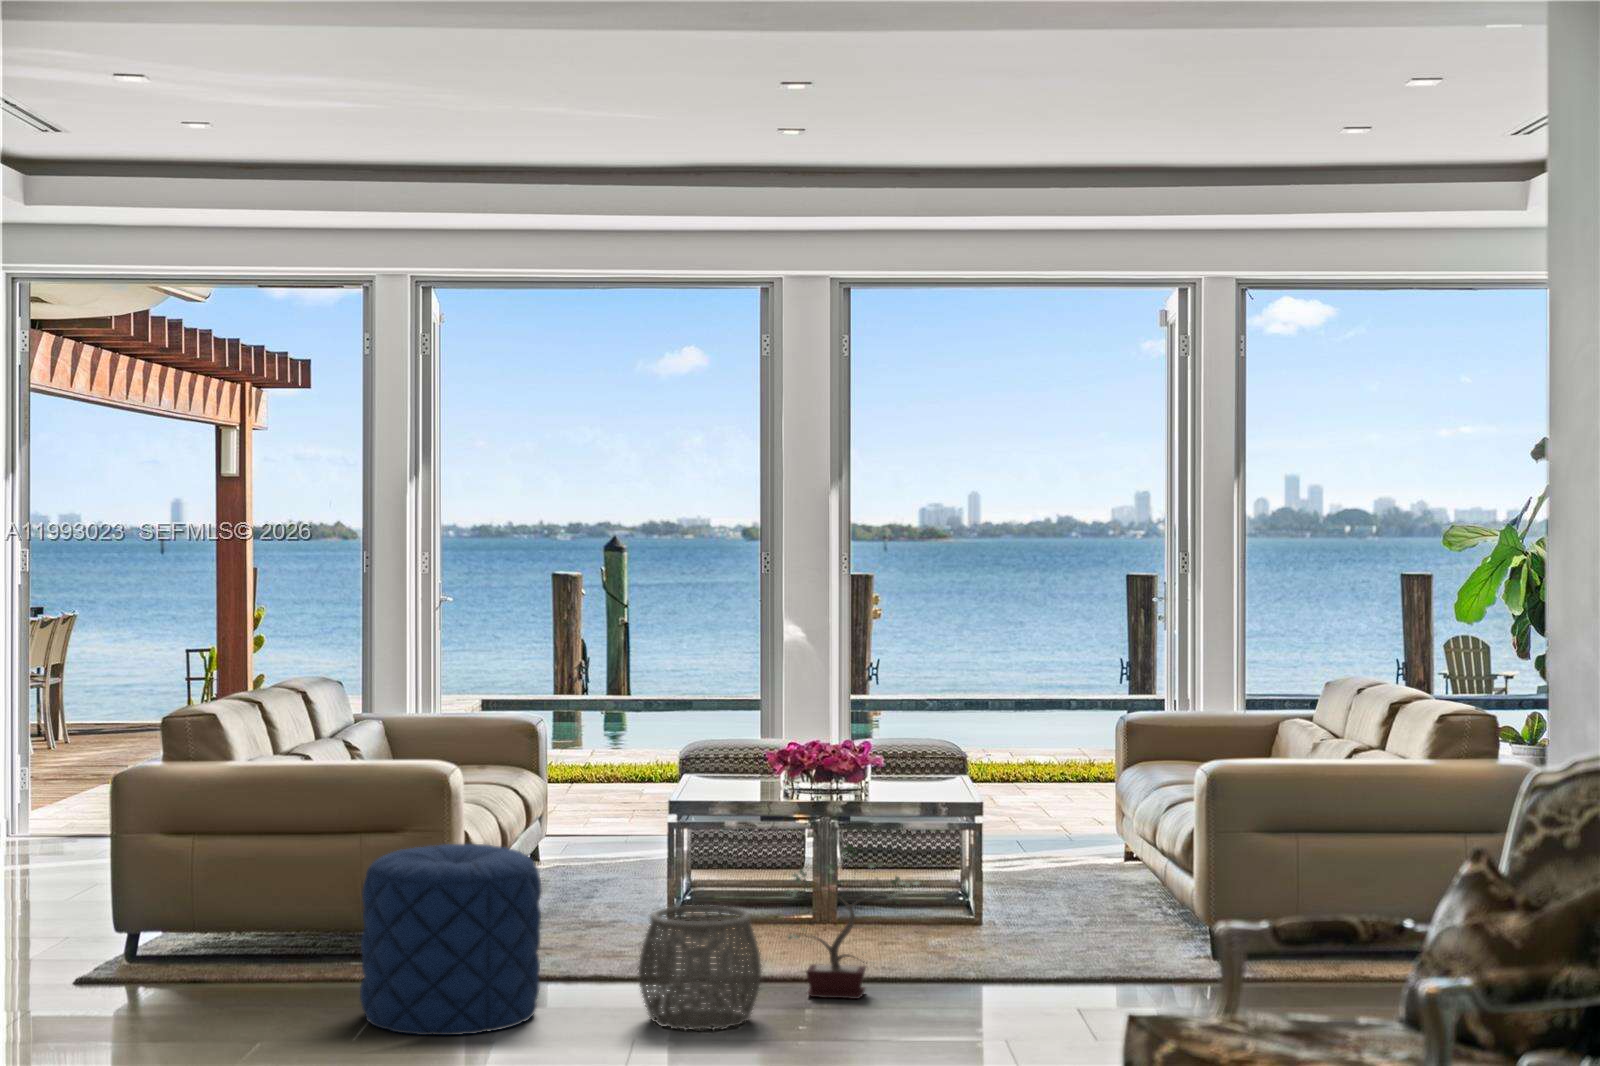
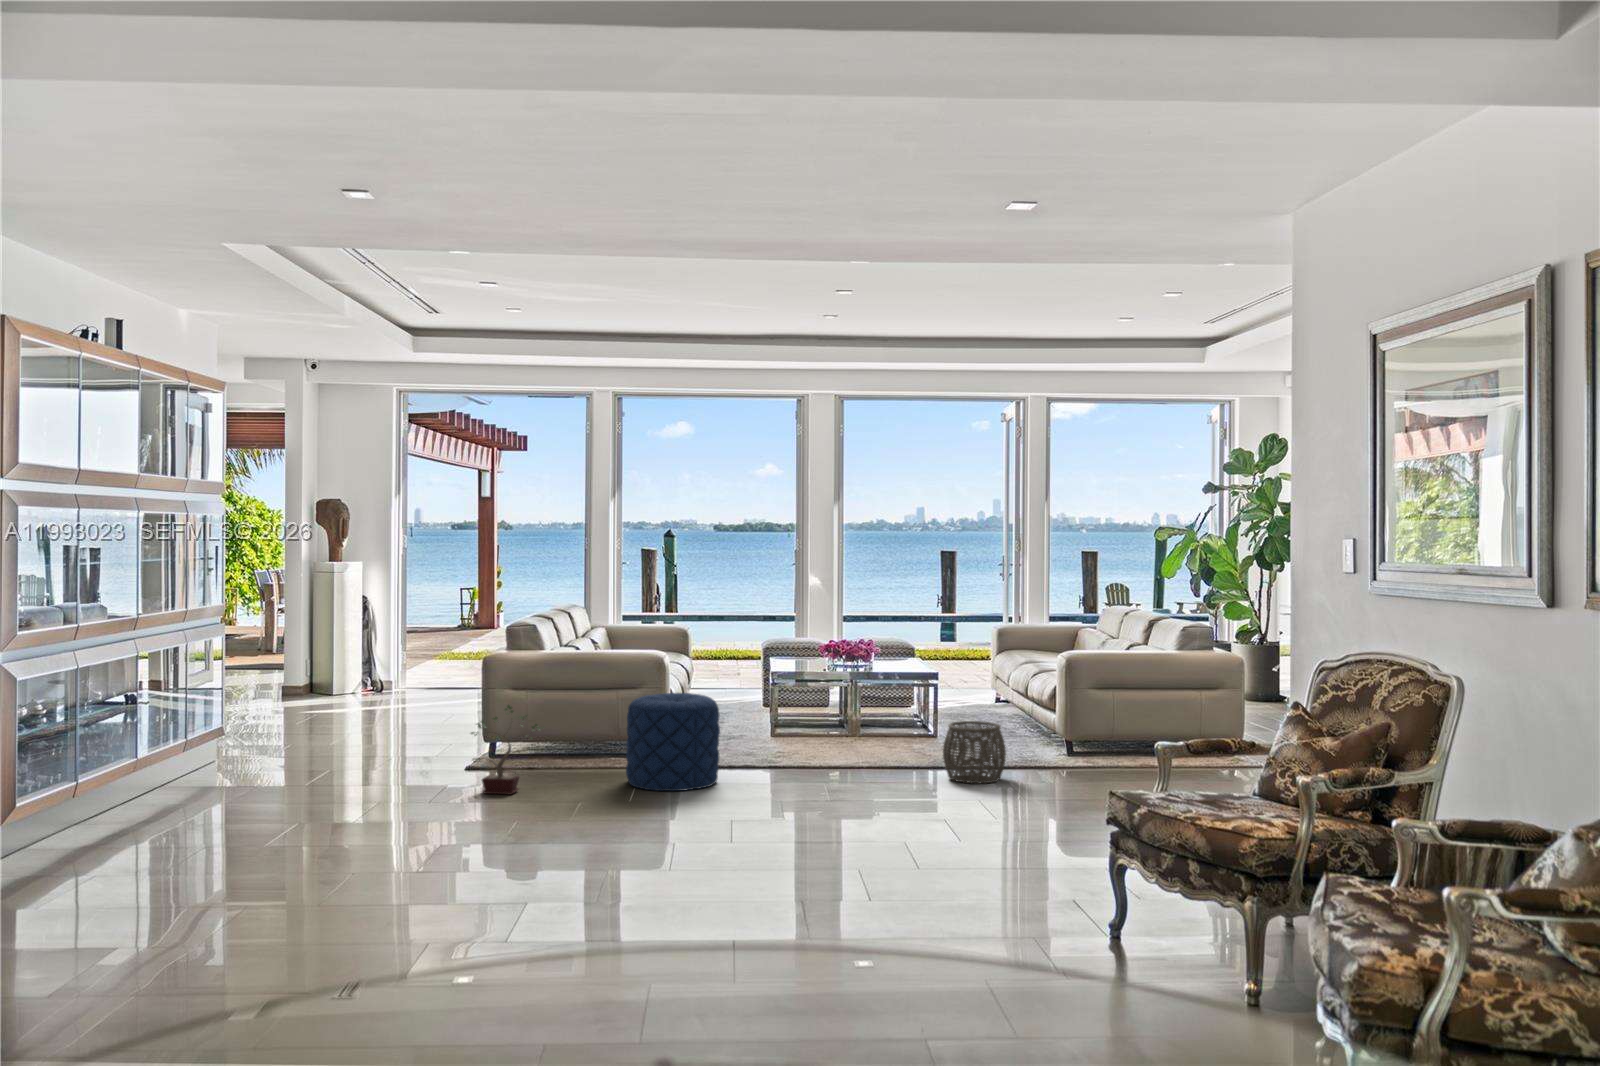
potted plant: present [785,843,919,999] -> present [471,705,540,795]
woven basket: present [638,905,762,1030] -> present [943,721,1006,784]

